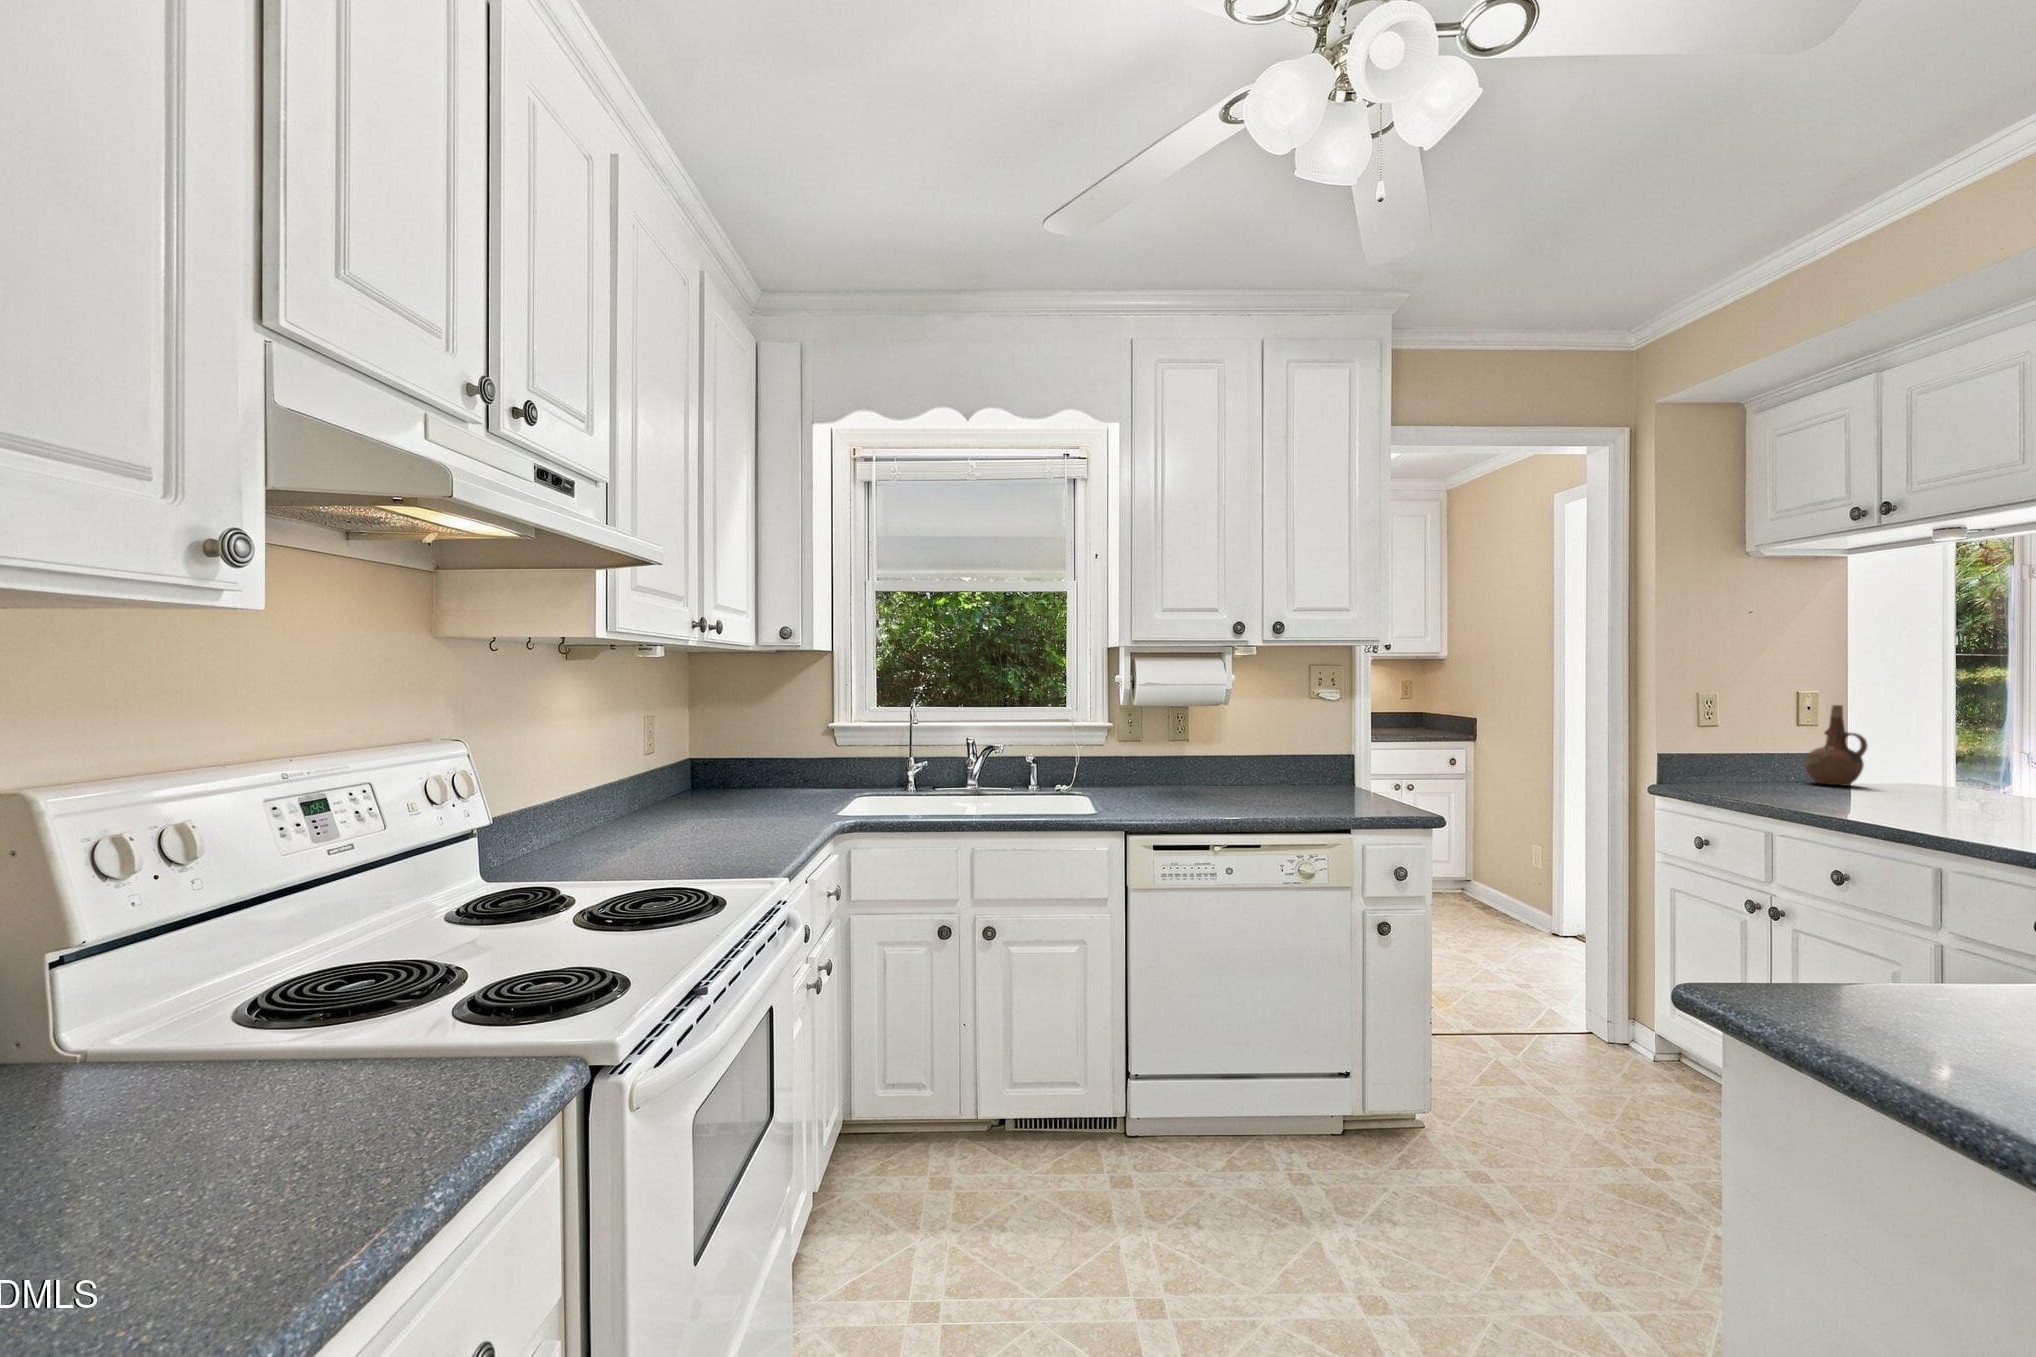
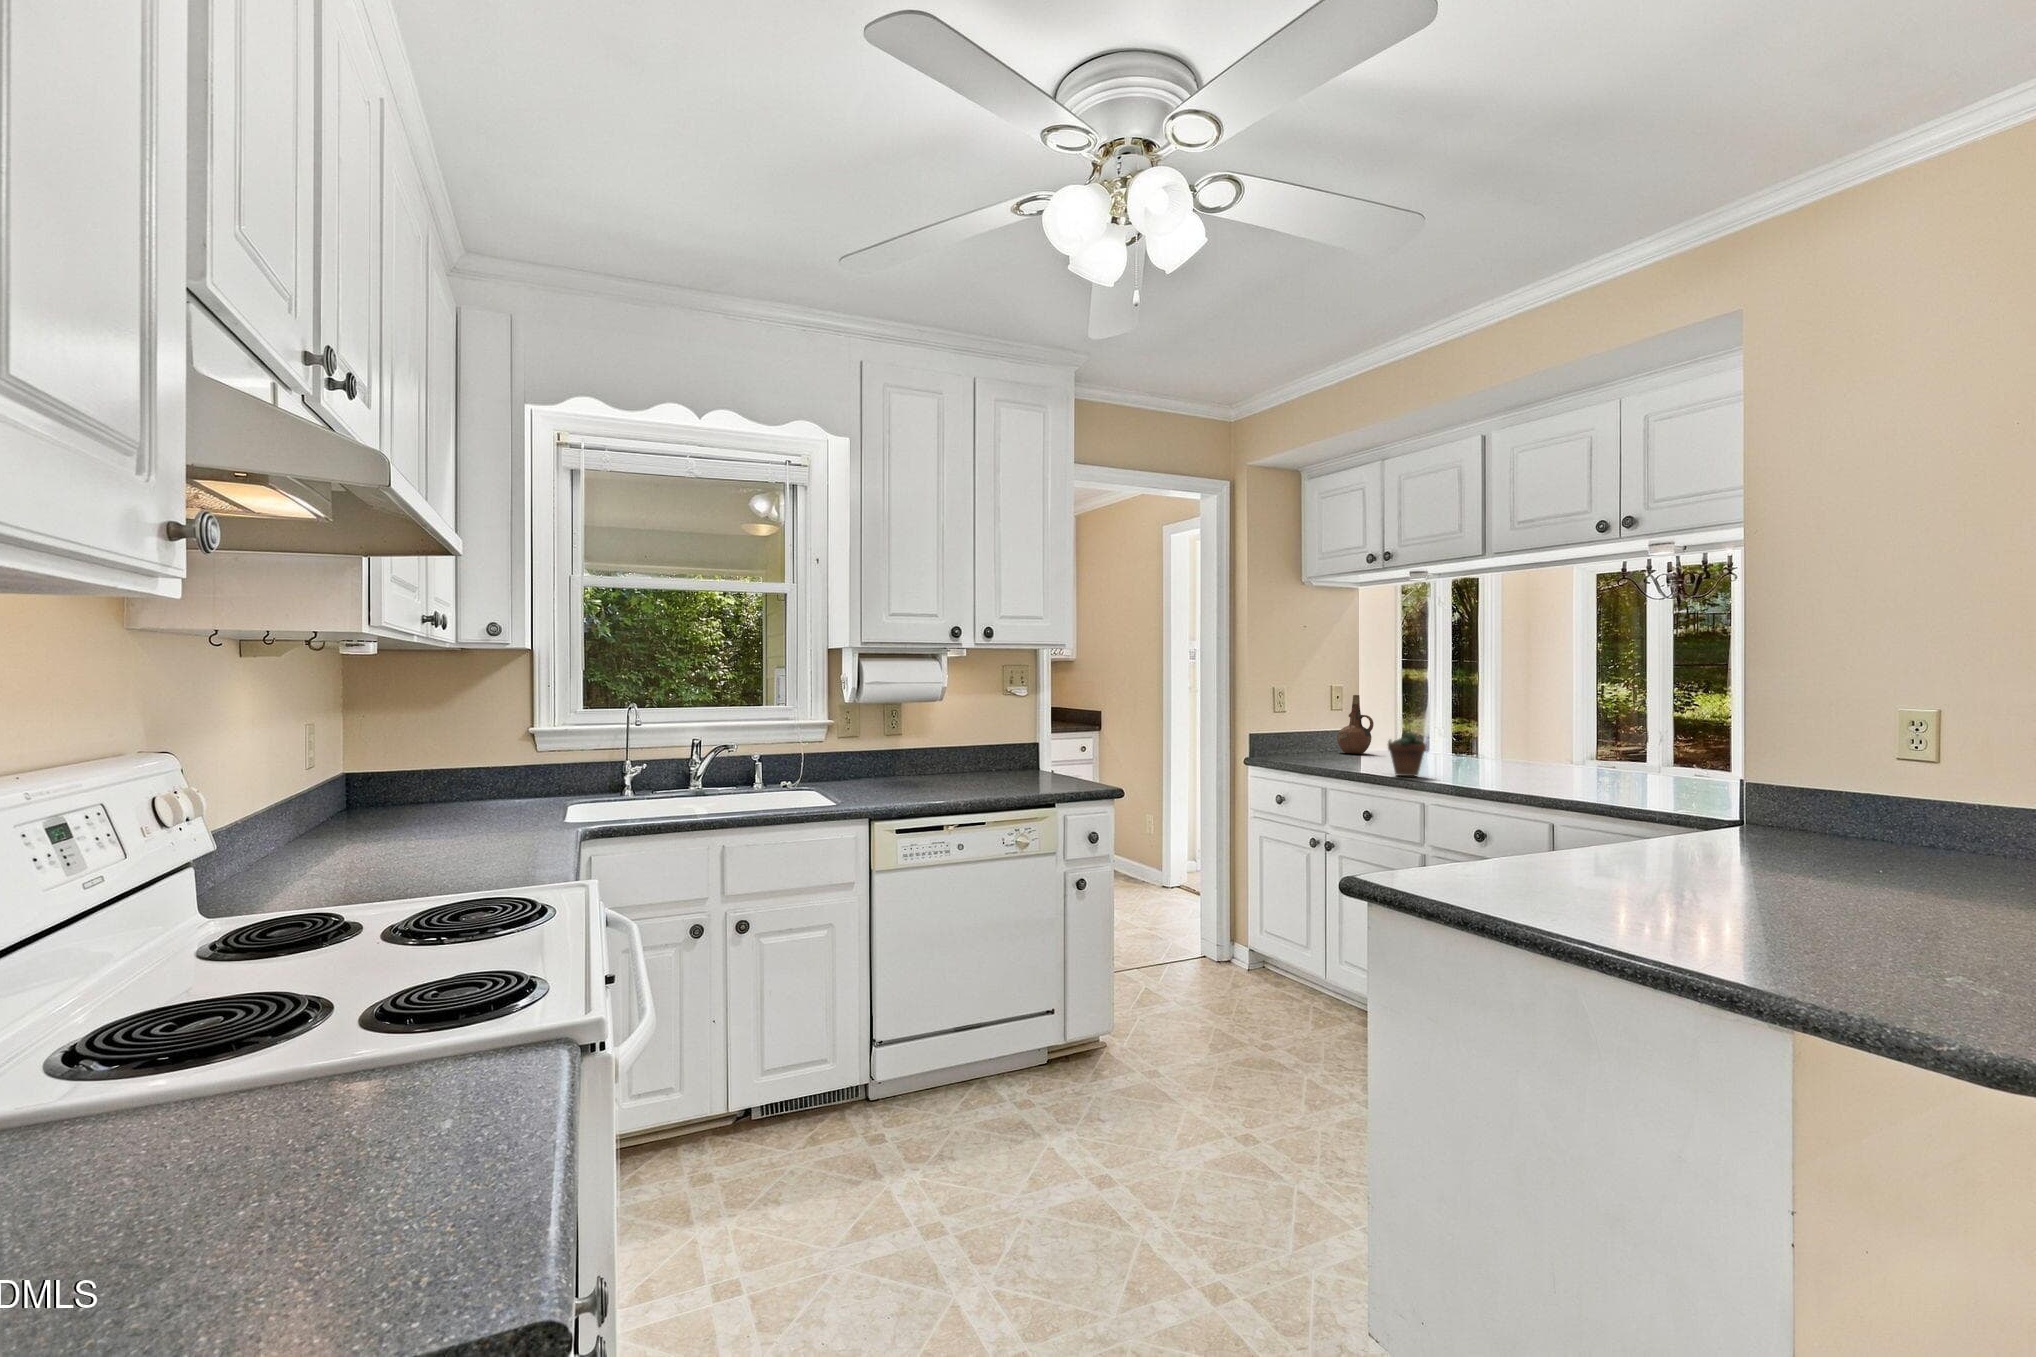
succulent plant: none [1872,739,1945,827] -> present [1388,729,1426,777]

